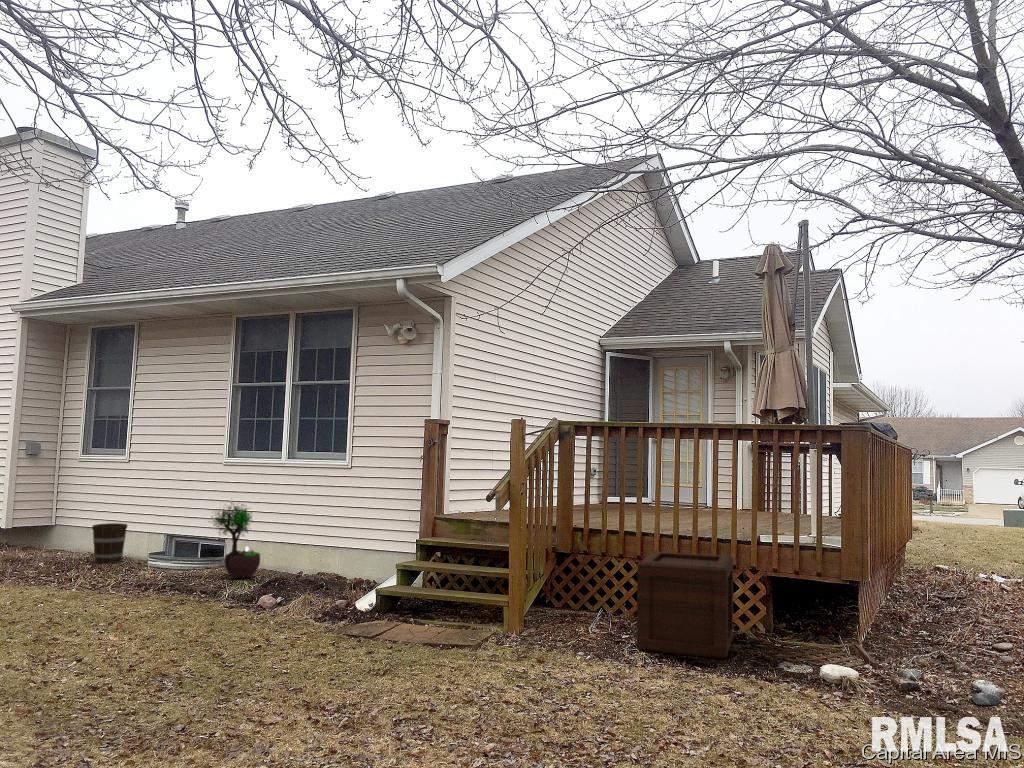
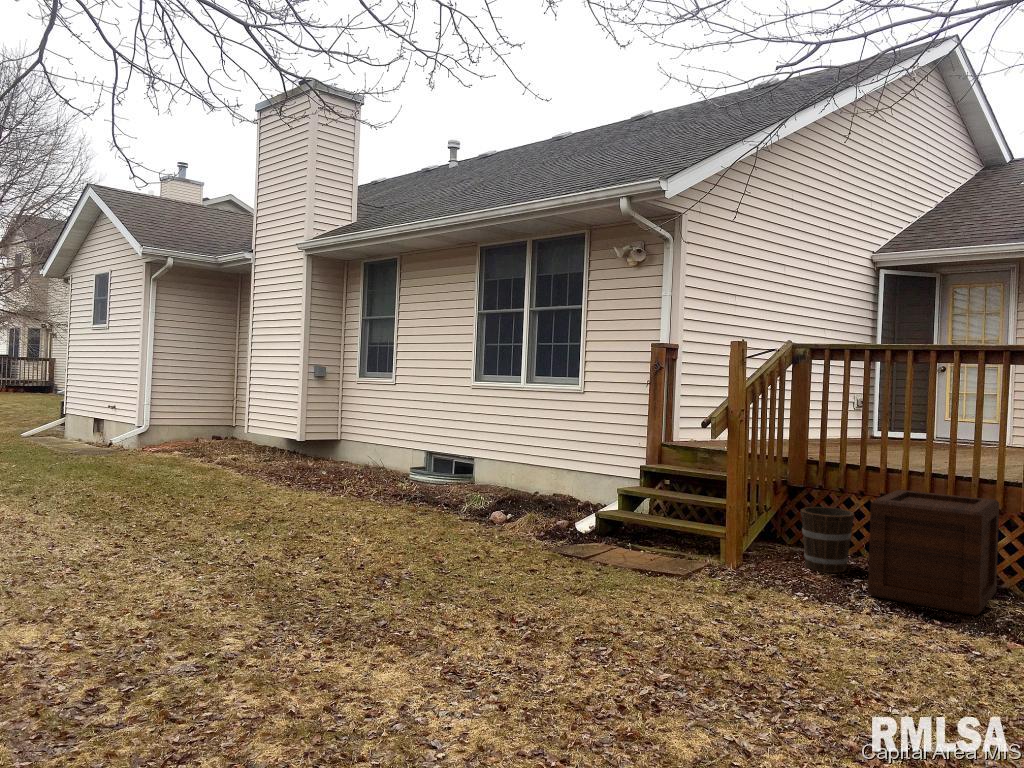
potted tree: present [211,504,260,578] -> none [453,419,502,495]
bucket: present [92,523,127,563] -> present [801,507,854,573]

